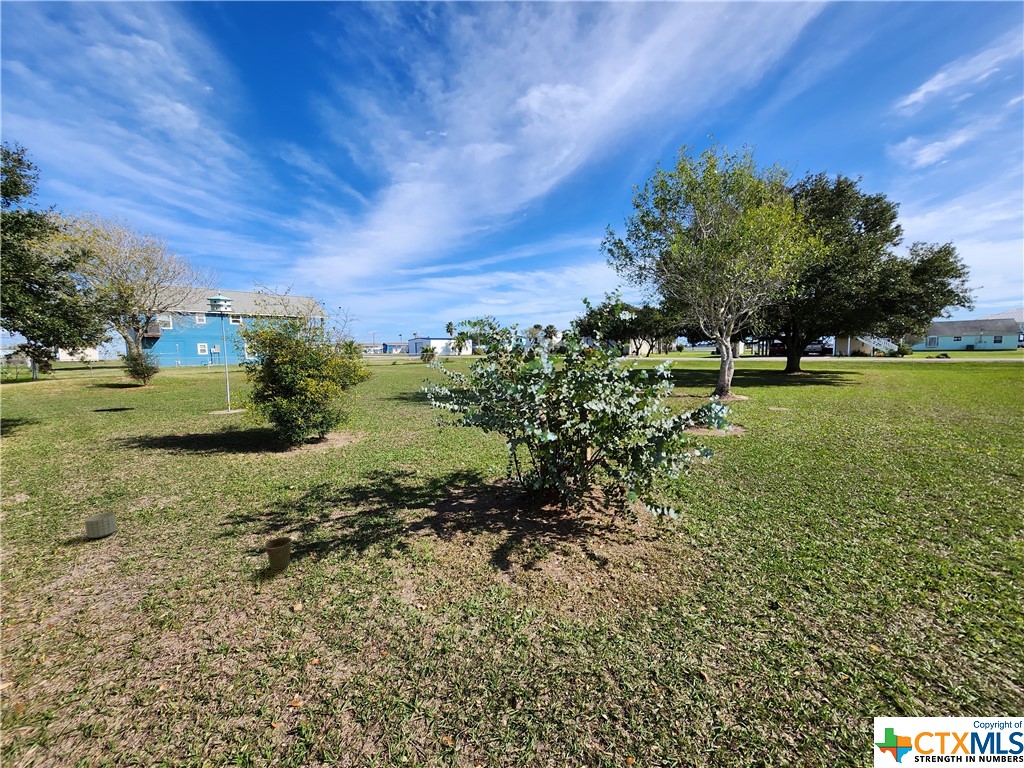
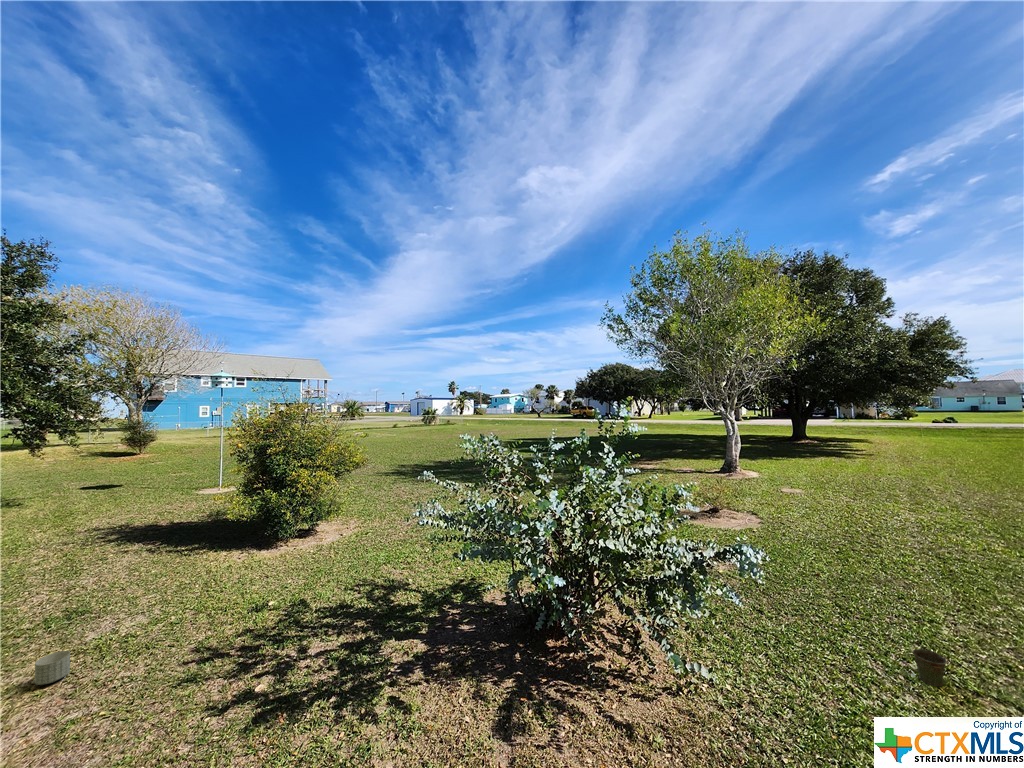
bucket: present [264,537,292,570] -> present [913,649,947,686]

